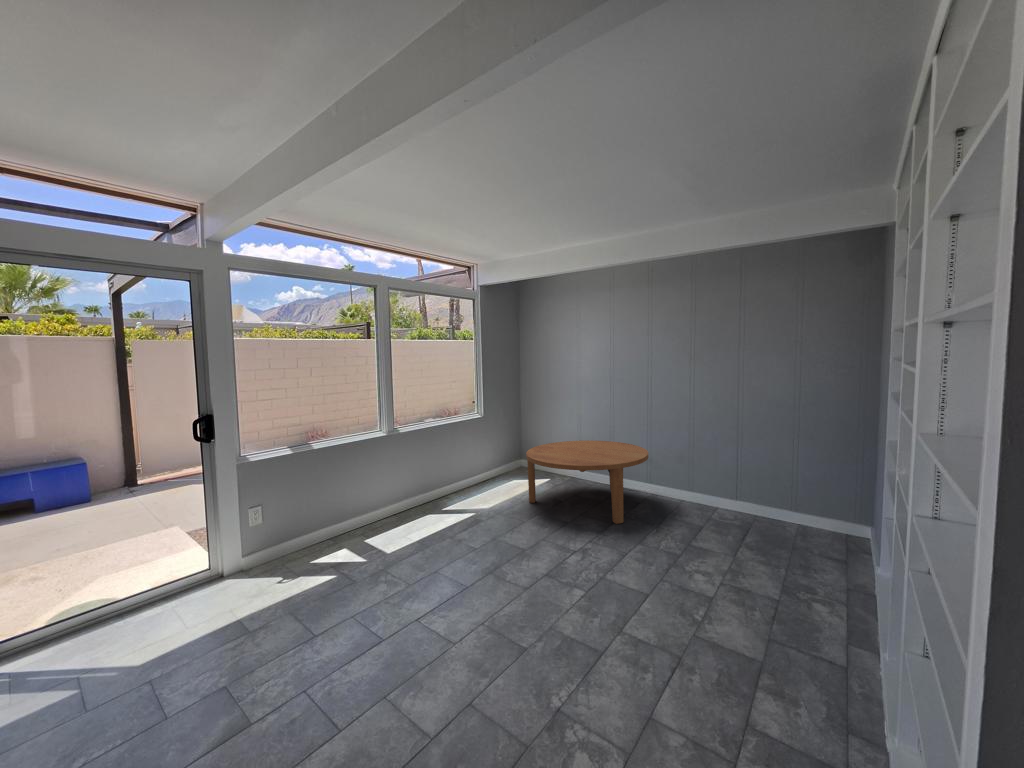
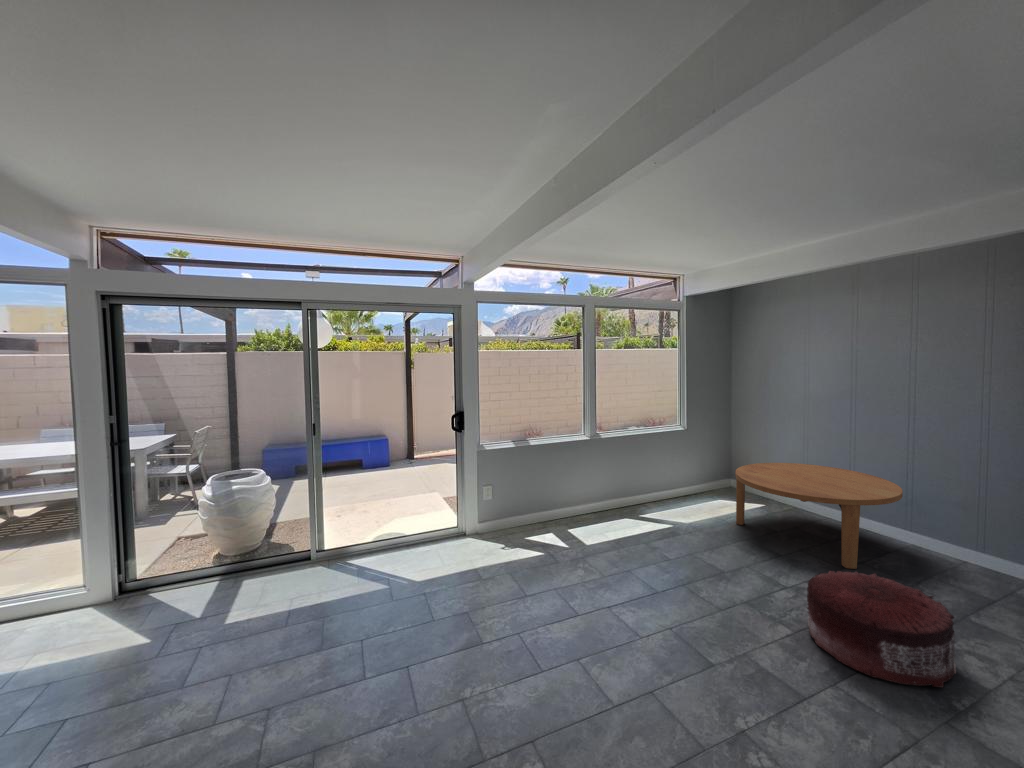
pouf: none [595,522,701,615] -> present [807,571,956,687]

